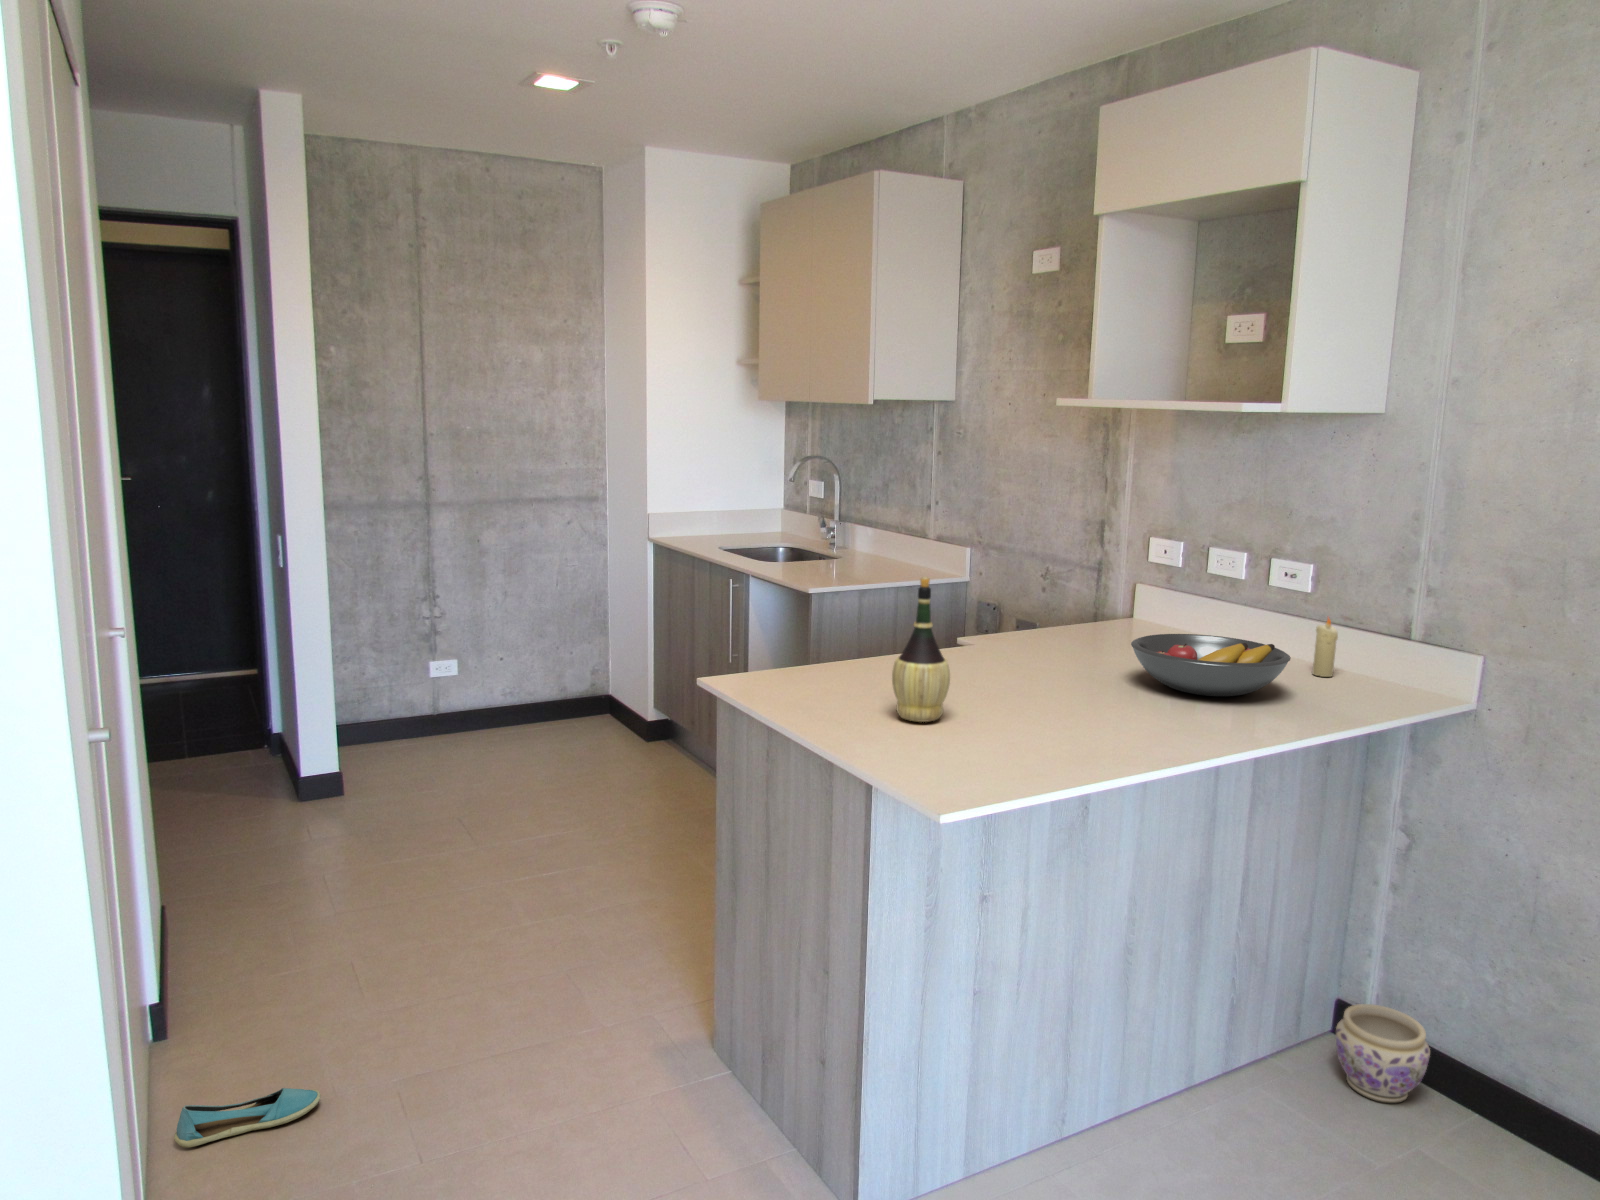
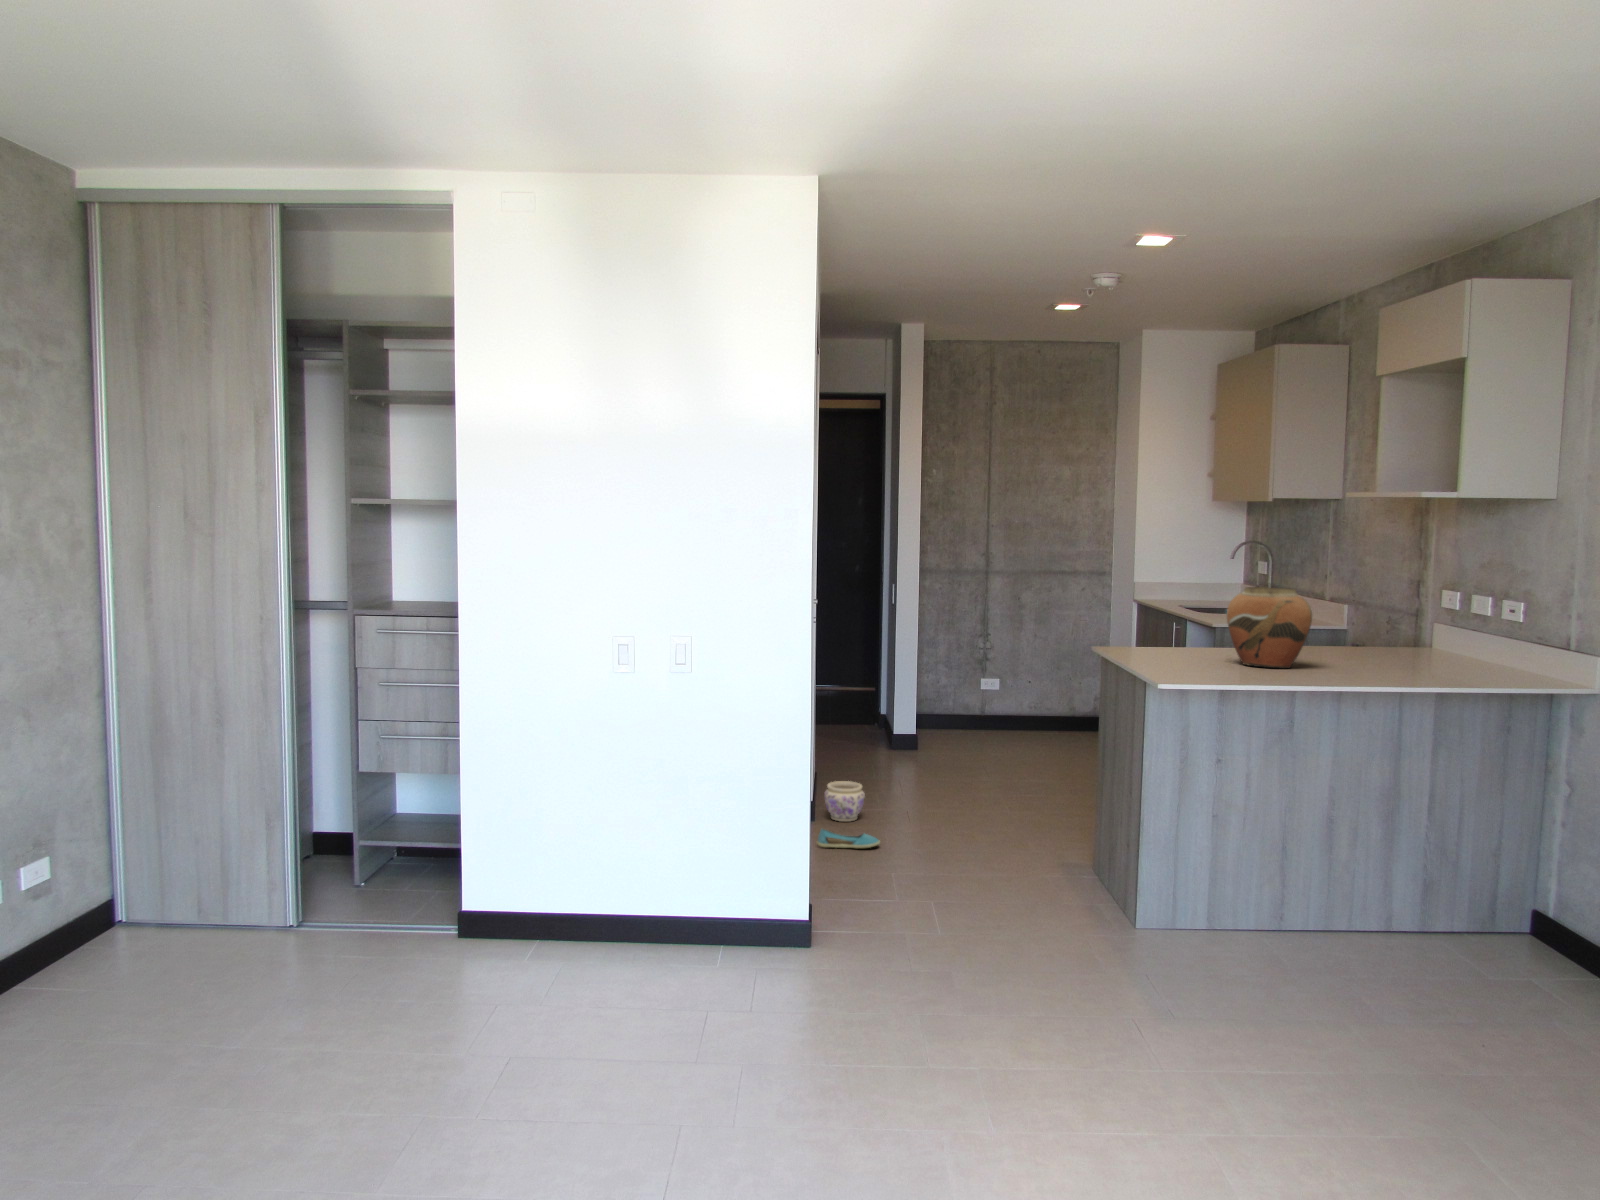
vase: none [960,564,1097,706] -> present [1227,587,1312,668]
wine bottle: present [892,578,950,722] -> none [1173,587,1207,666]
candle: present [1313,618,1338,677] -> none [1506,634,1523,676]
fruit bowl: present [1131,634,1291,696] -> none [1351,640,1458,674]
planter: present [1336,1004,1430,1104] -> present [824,781,865,822]

